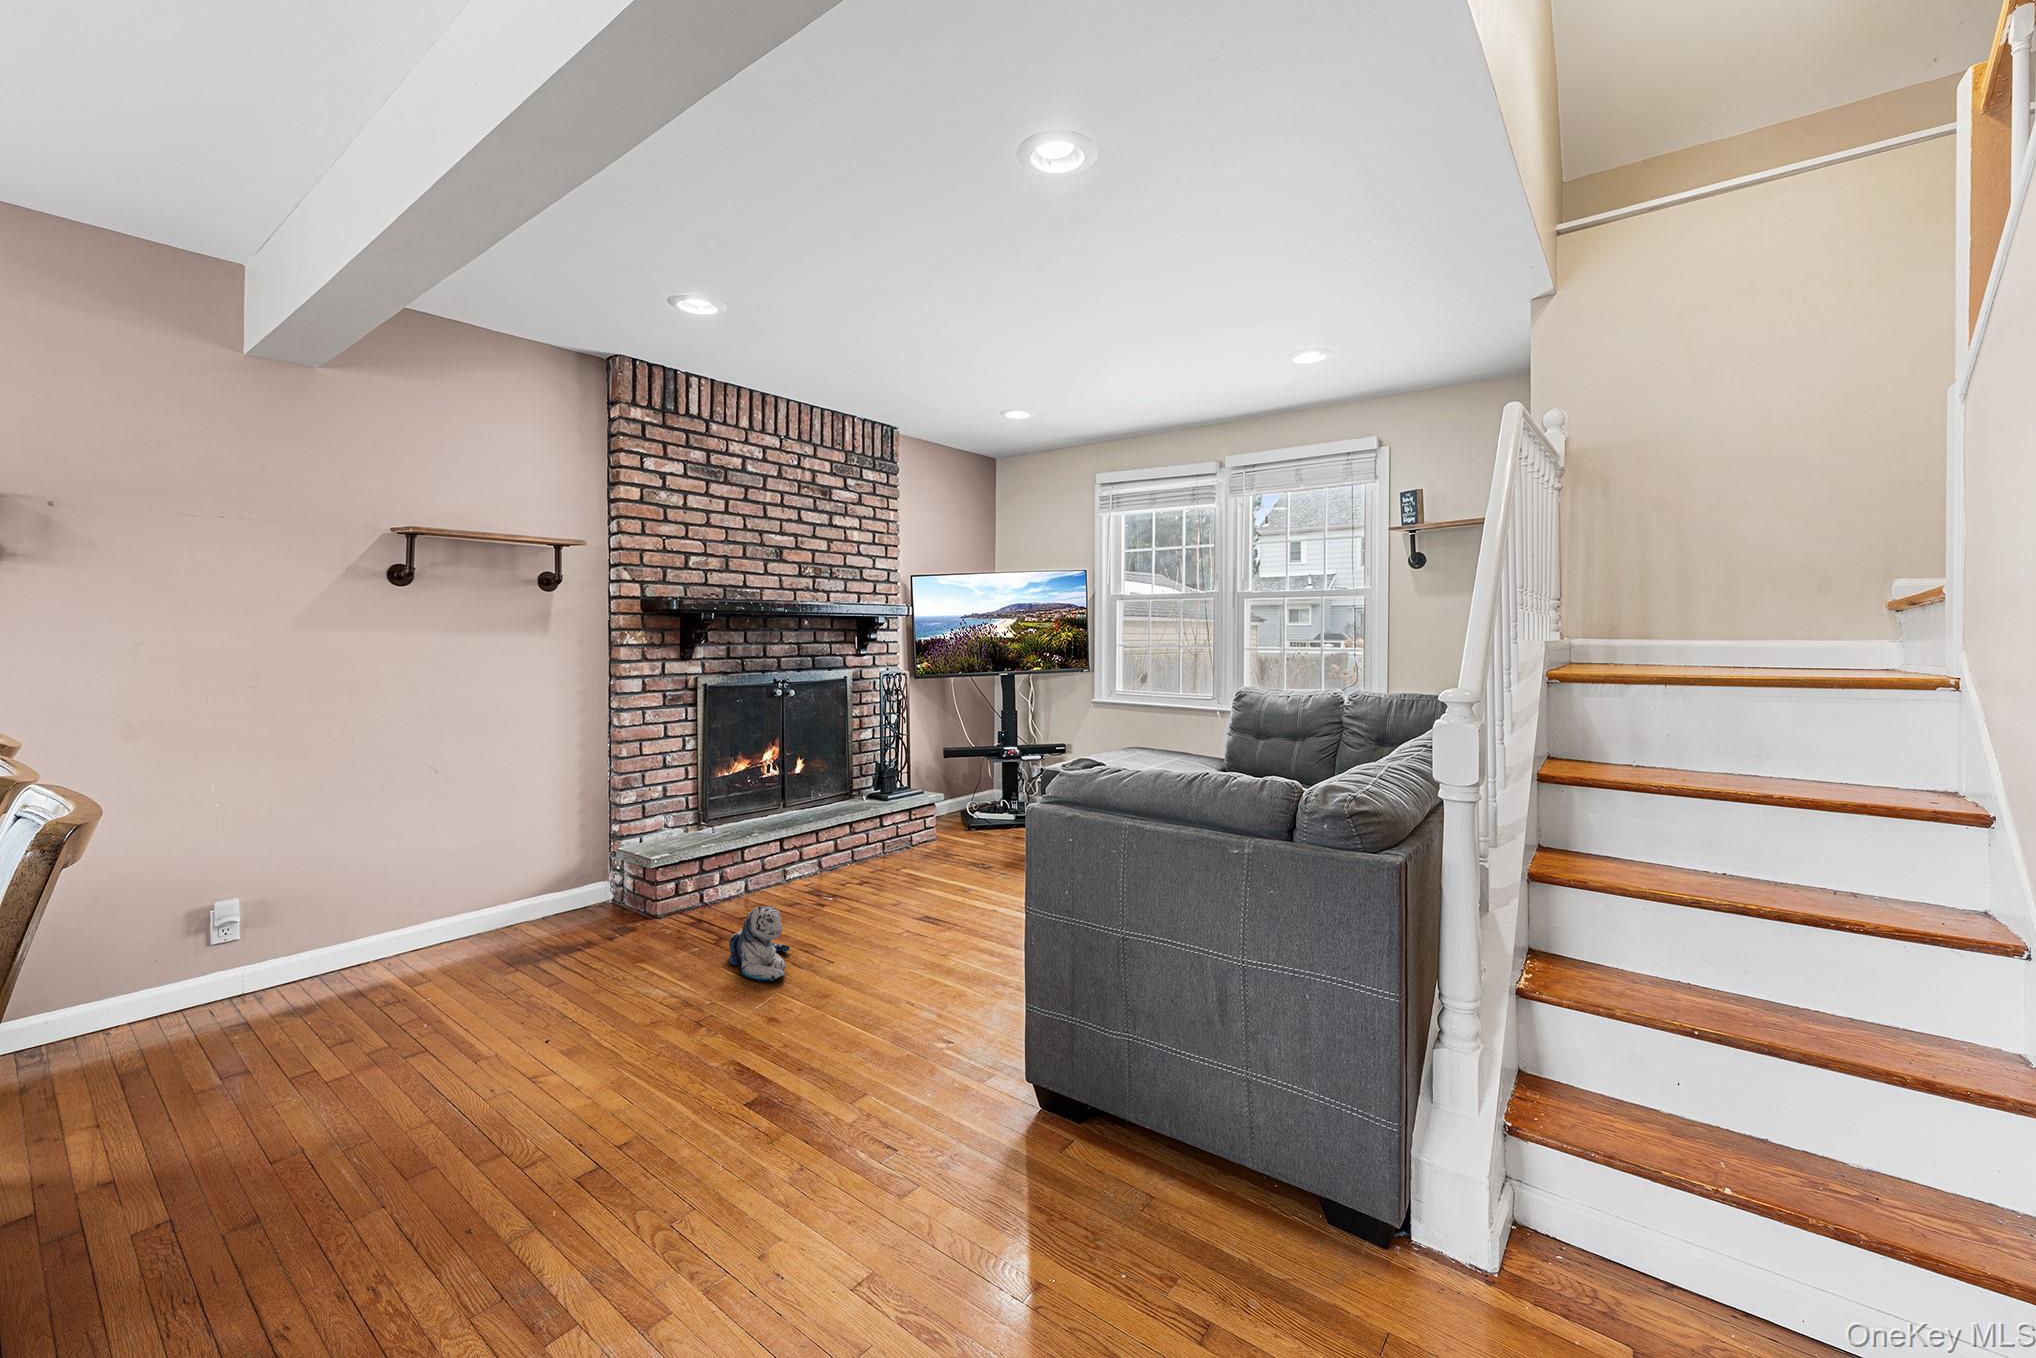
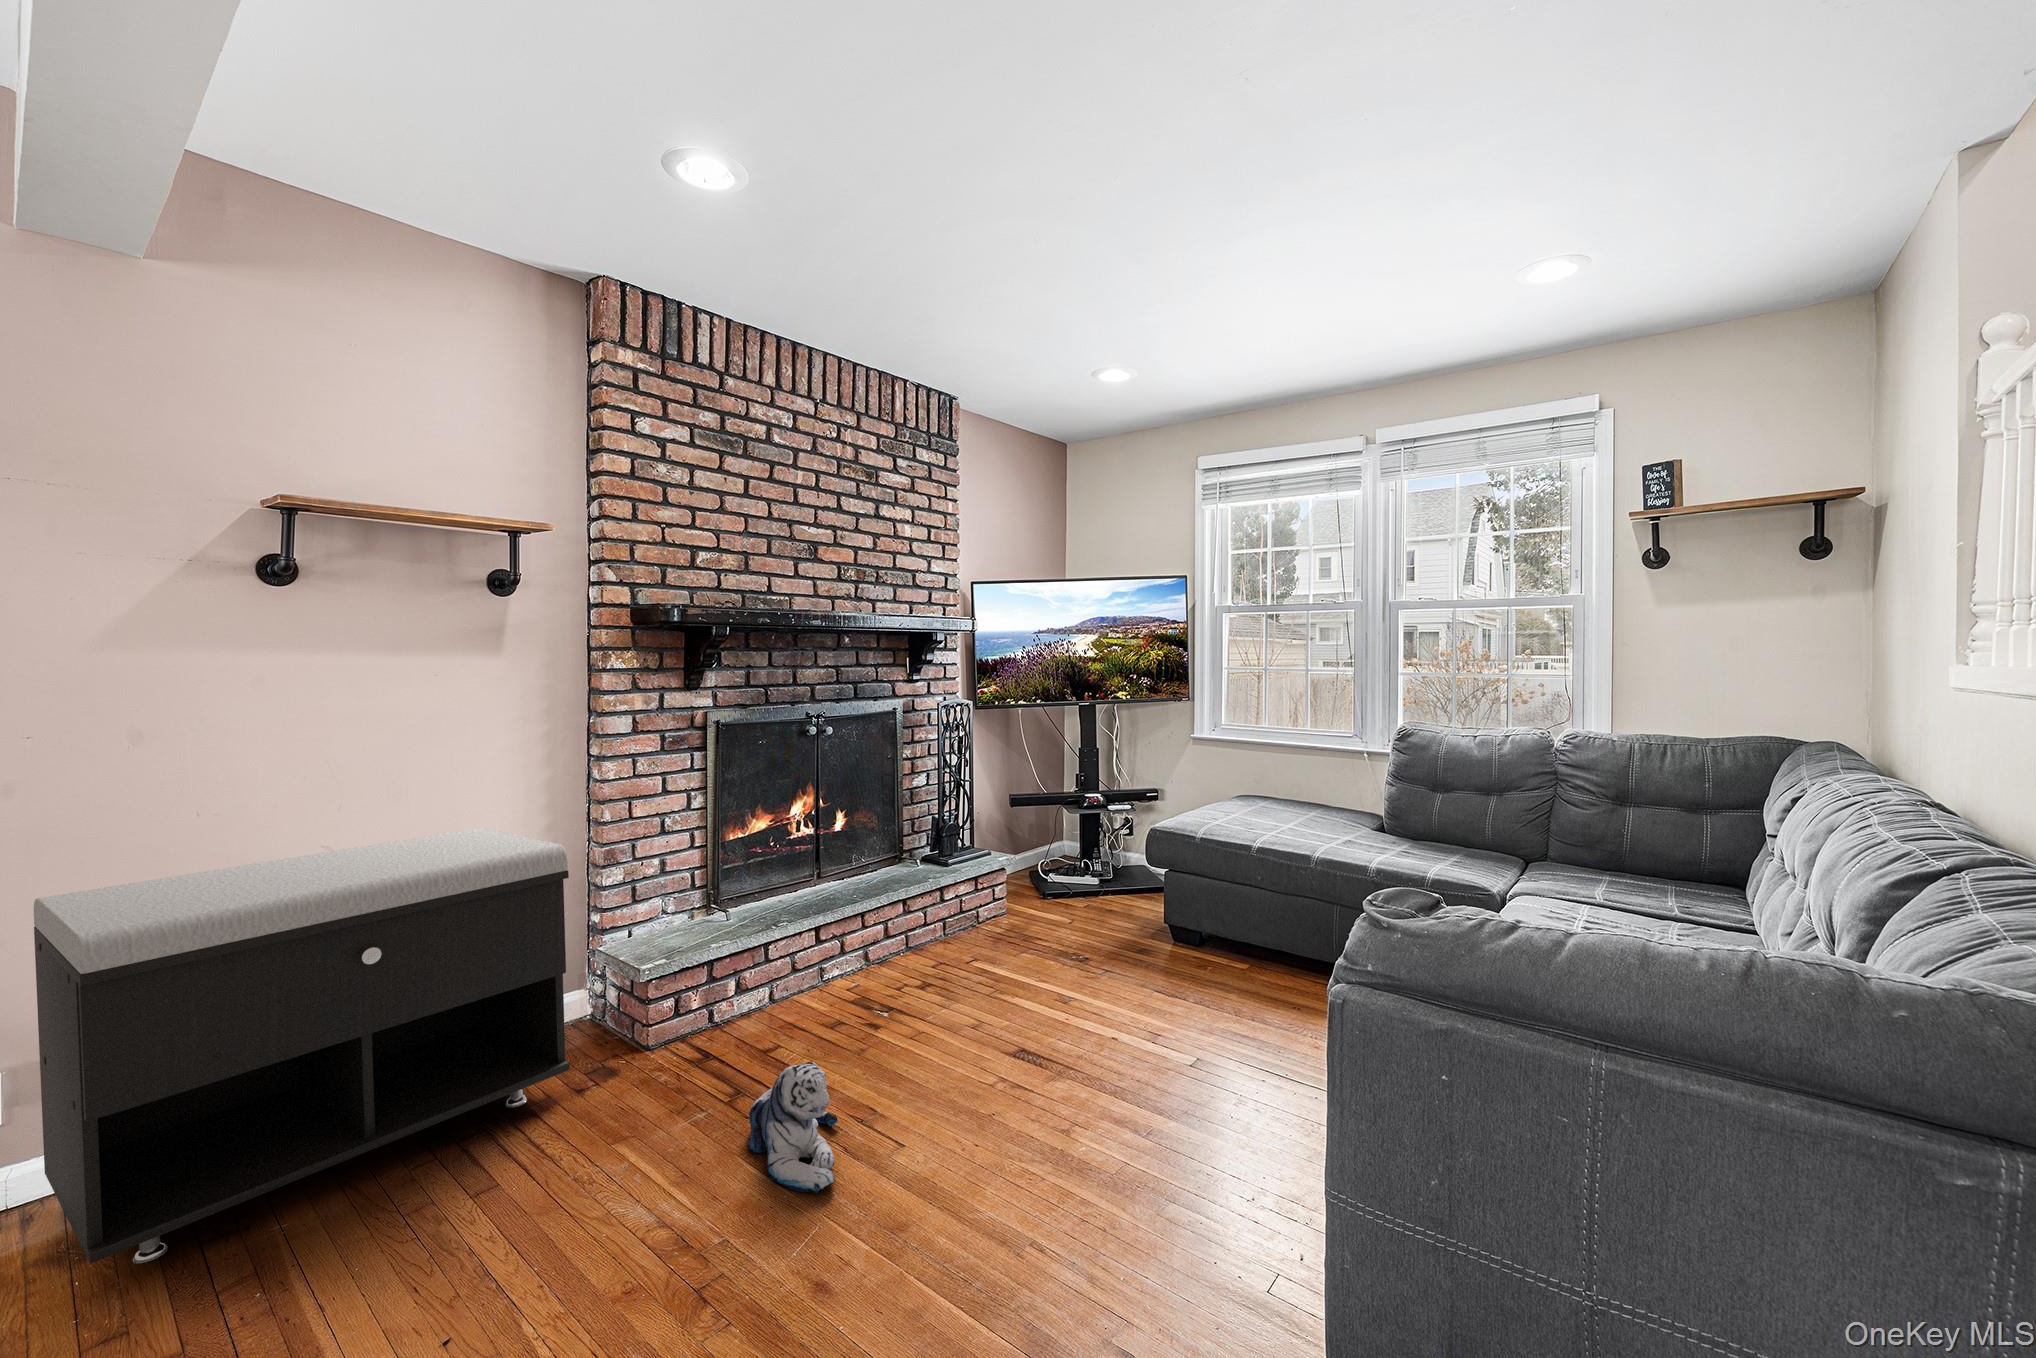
storage bench: none [257,758,604,1015] -> present [34,827,569,1264]

